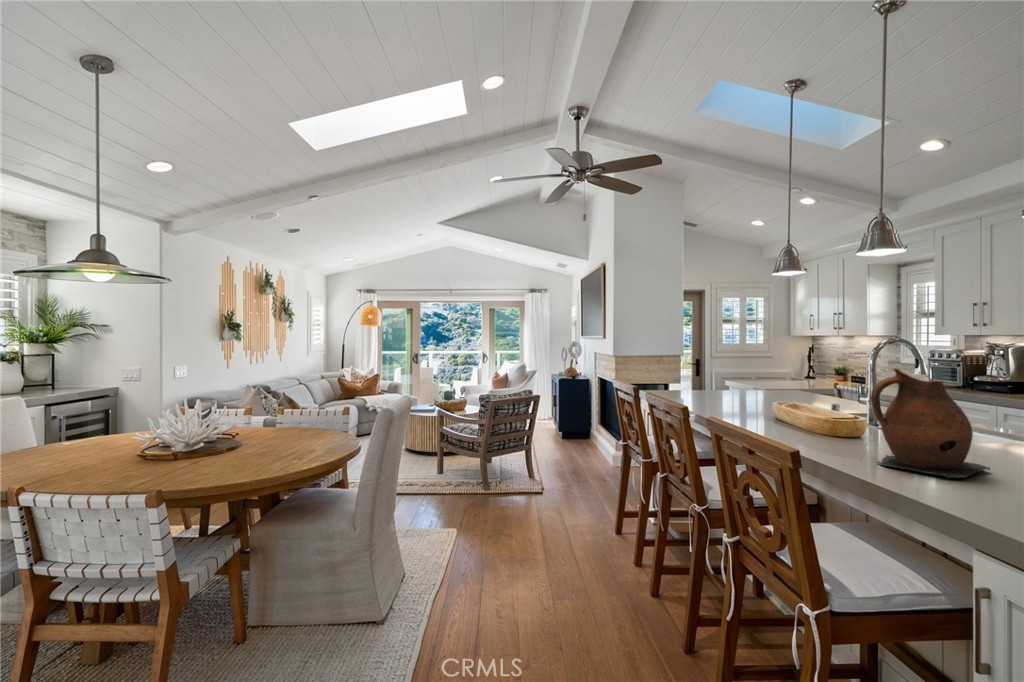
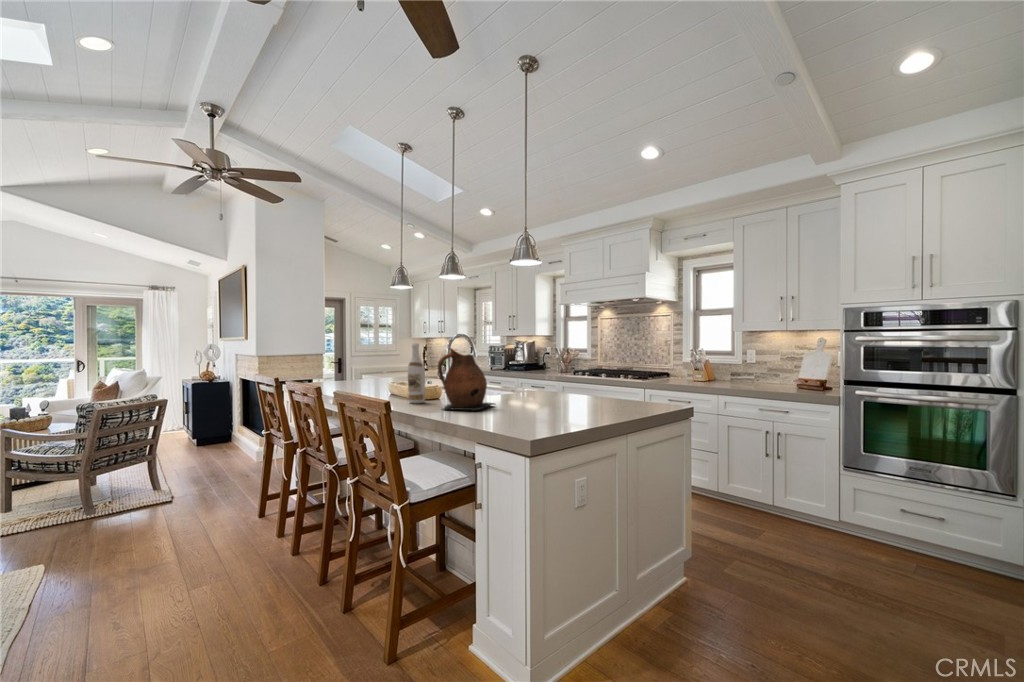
wine bottle: none [812,356,841,445] -> present [408,343,425,403]

